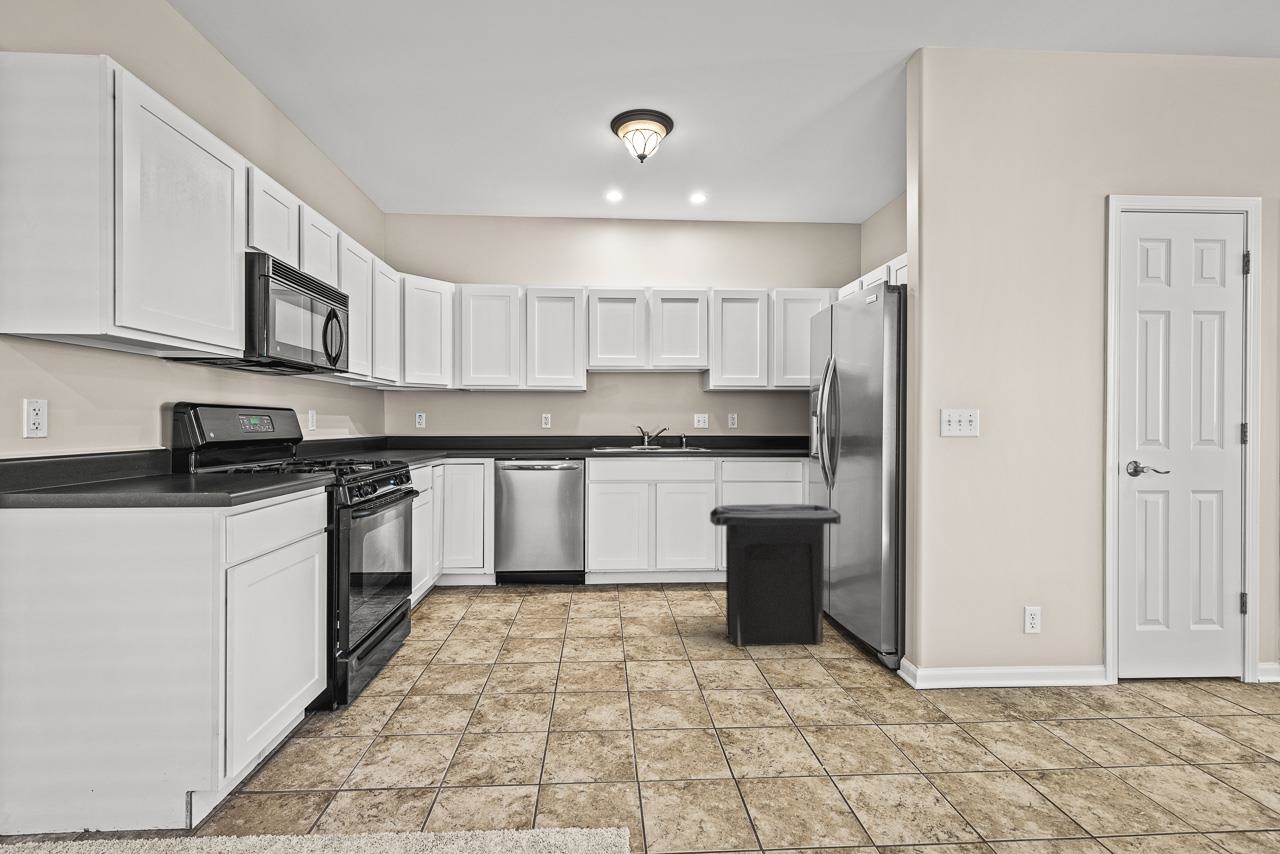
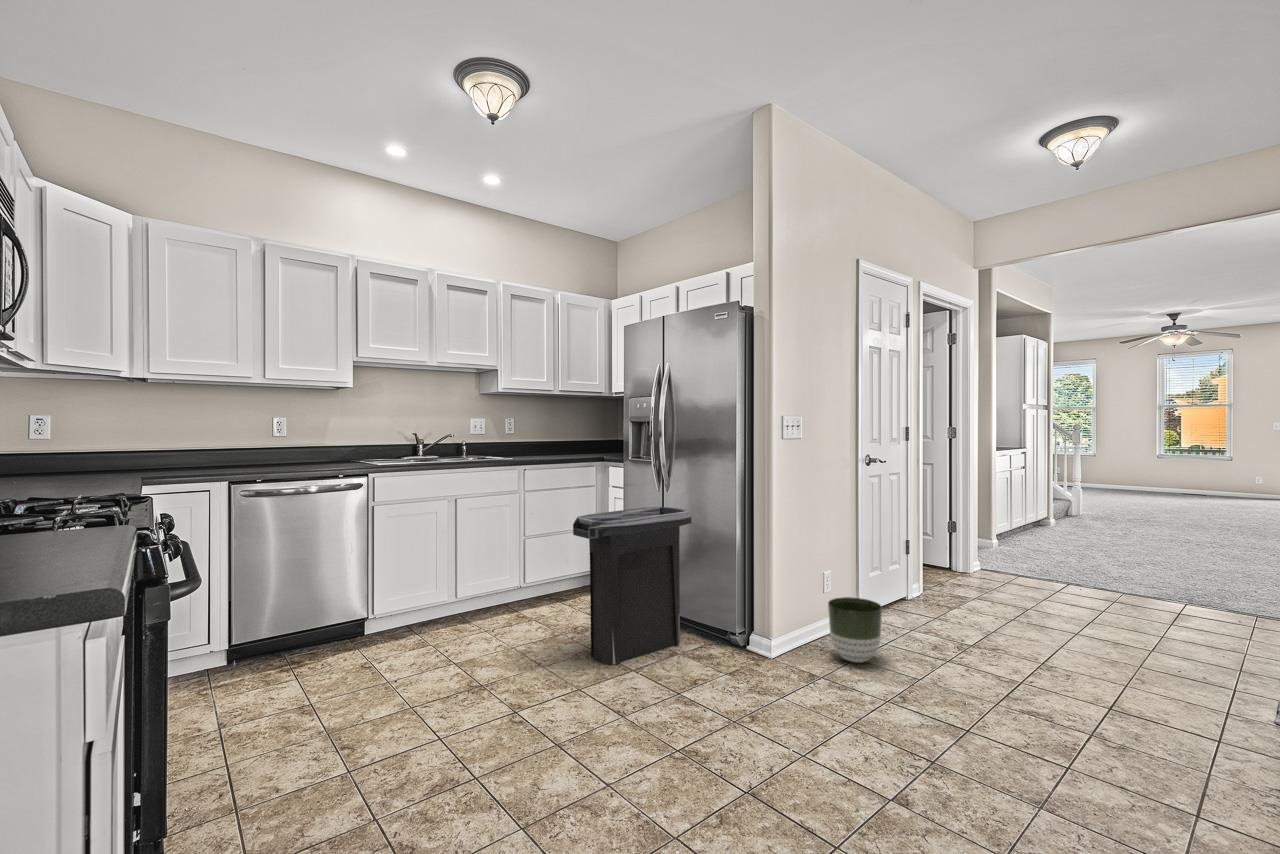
planter: none [967,628,1036,707] -> present [828,597,882,663]

